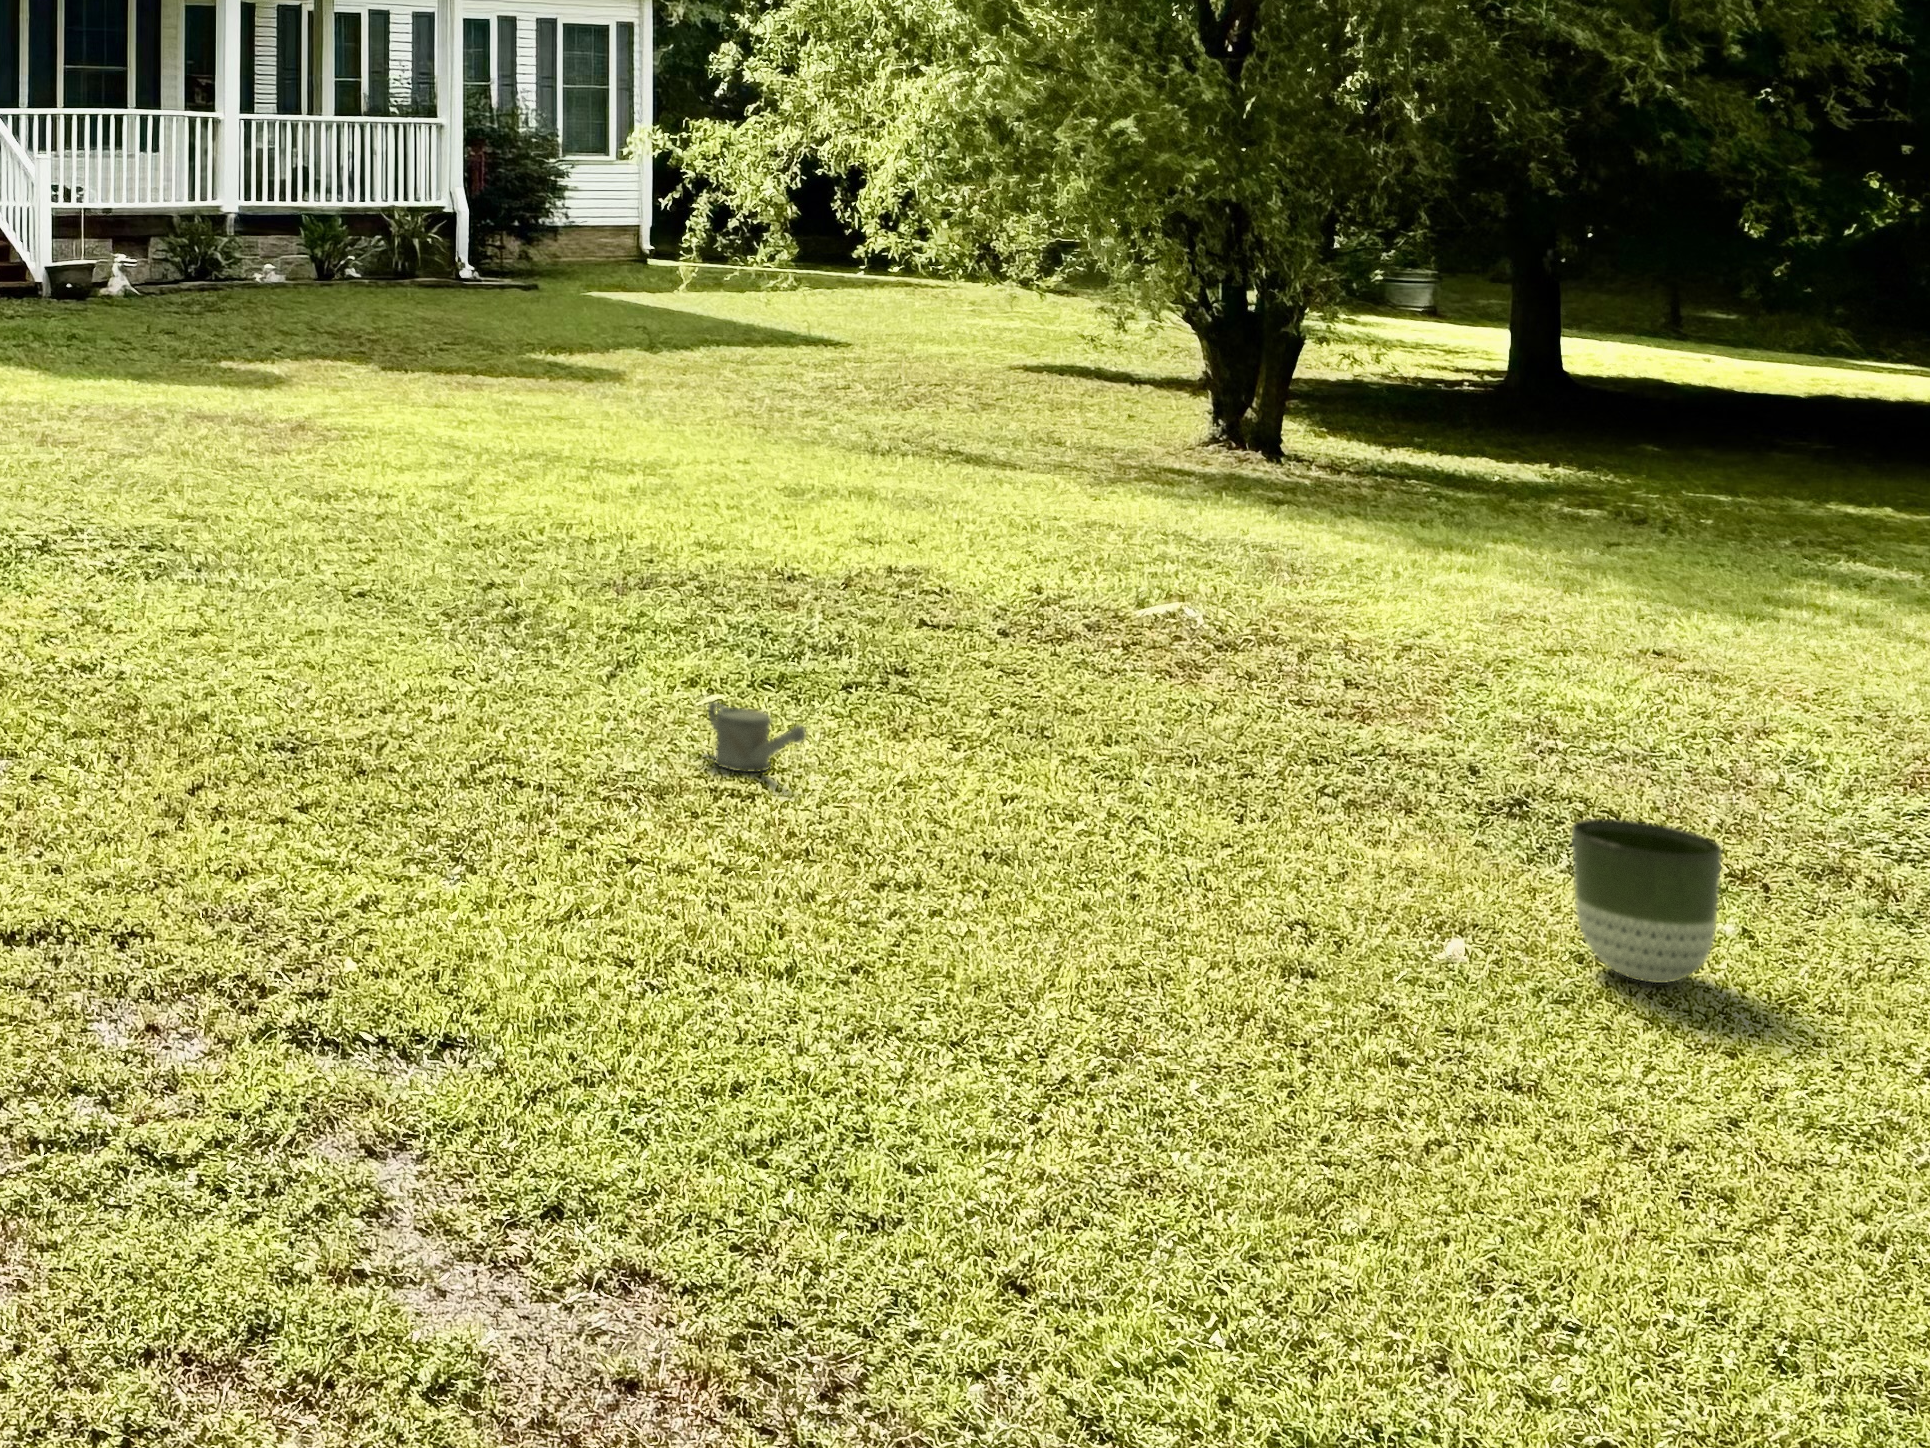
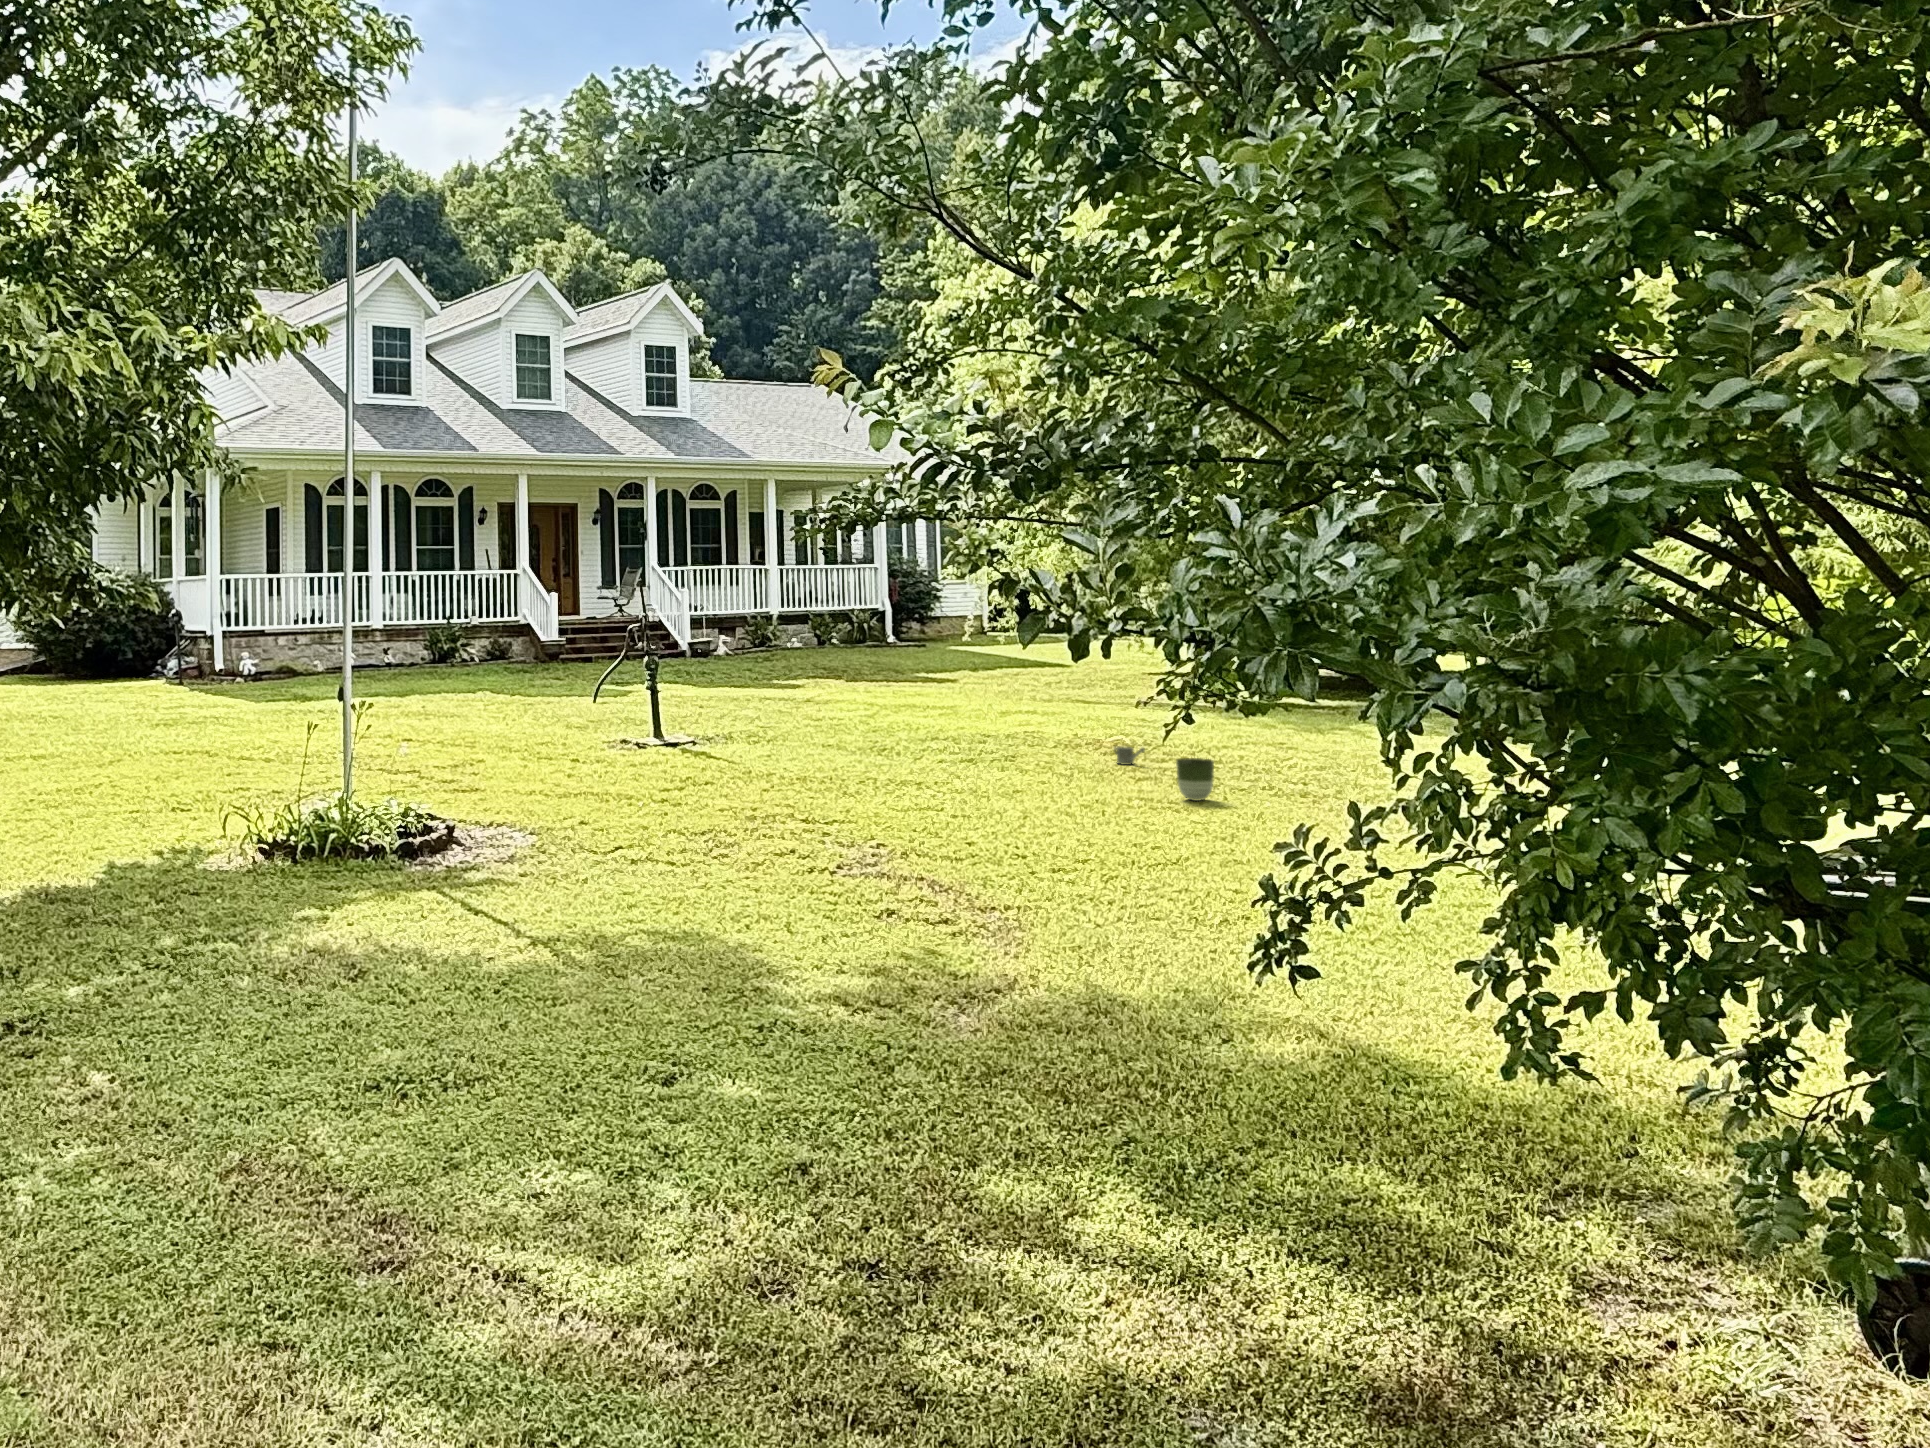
watering can: present [708,702,806,772] -> present [1114,746,1145,765]

